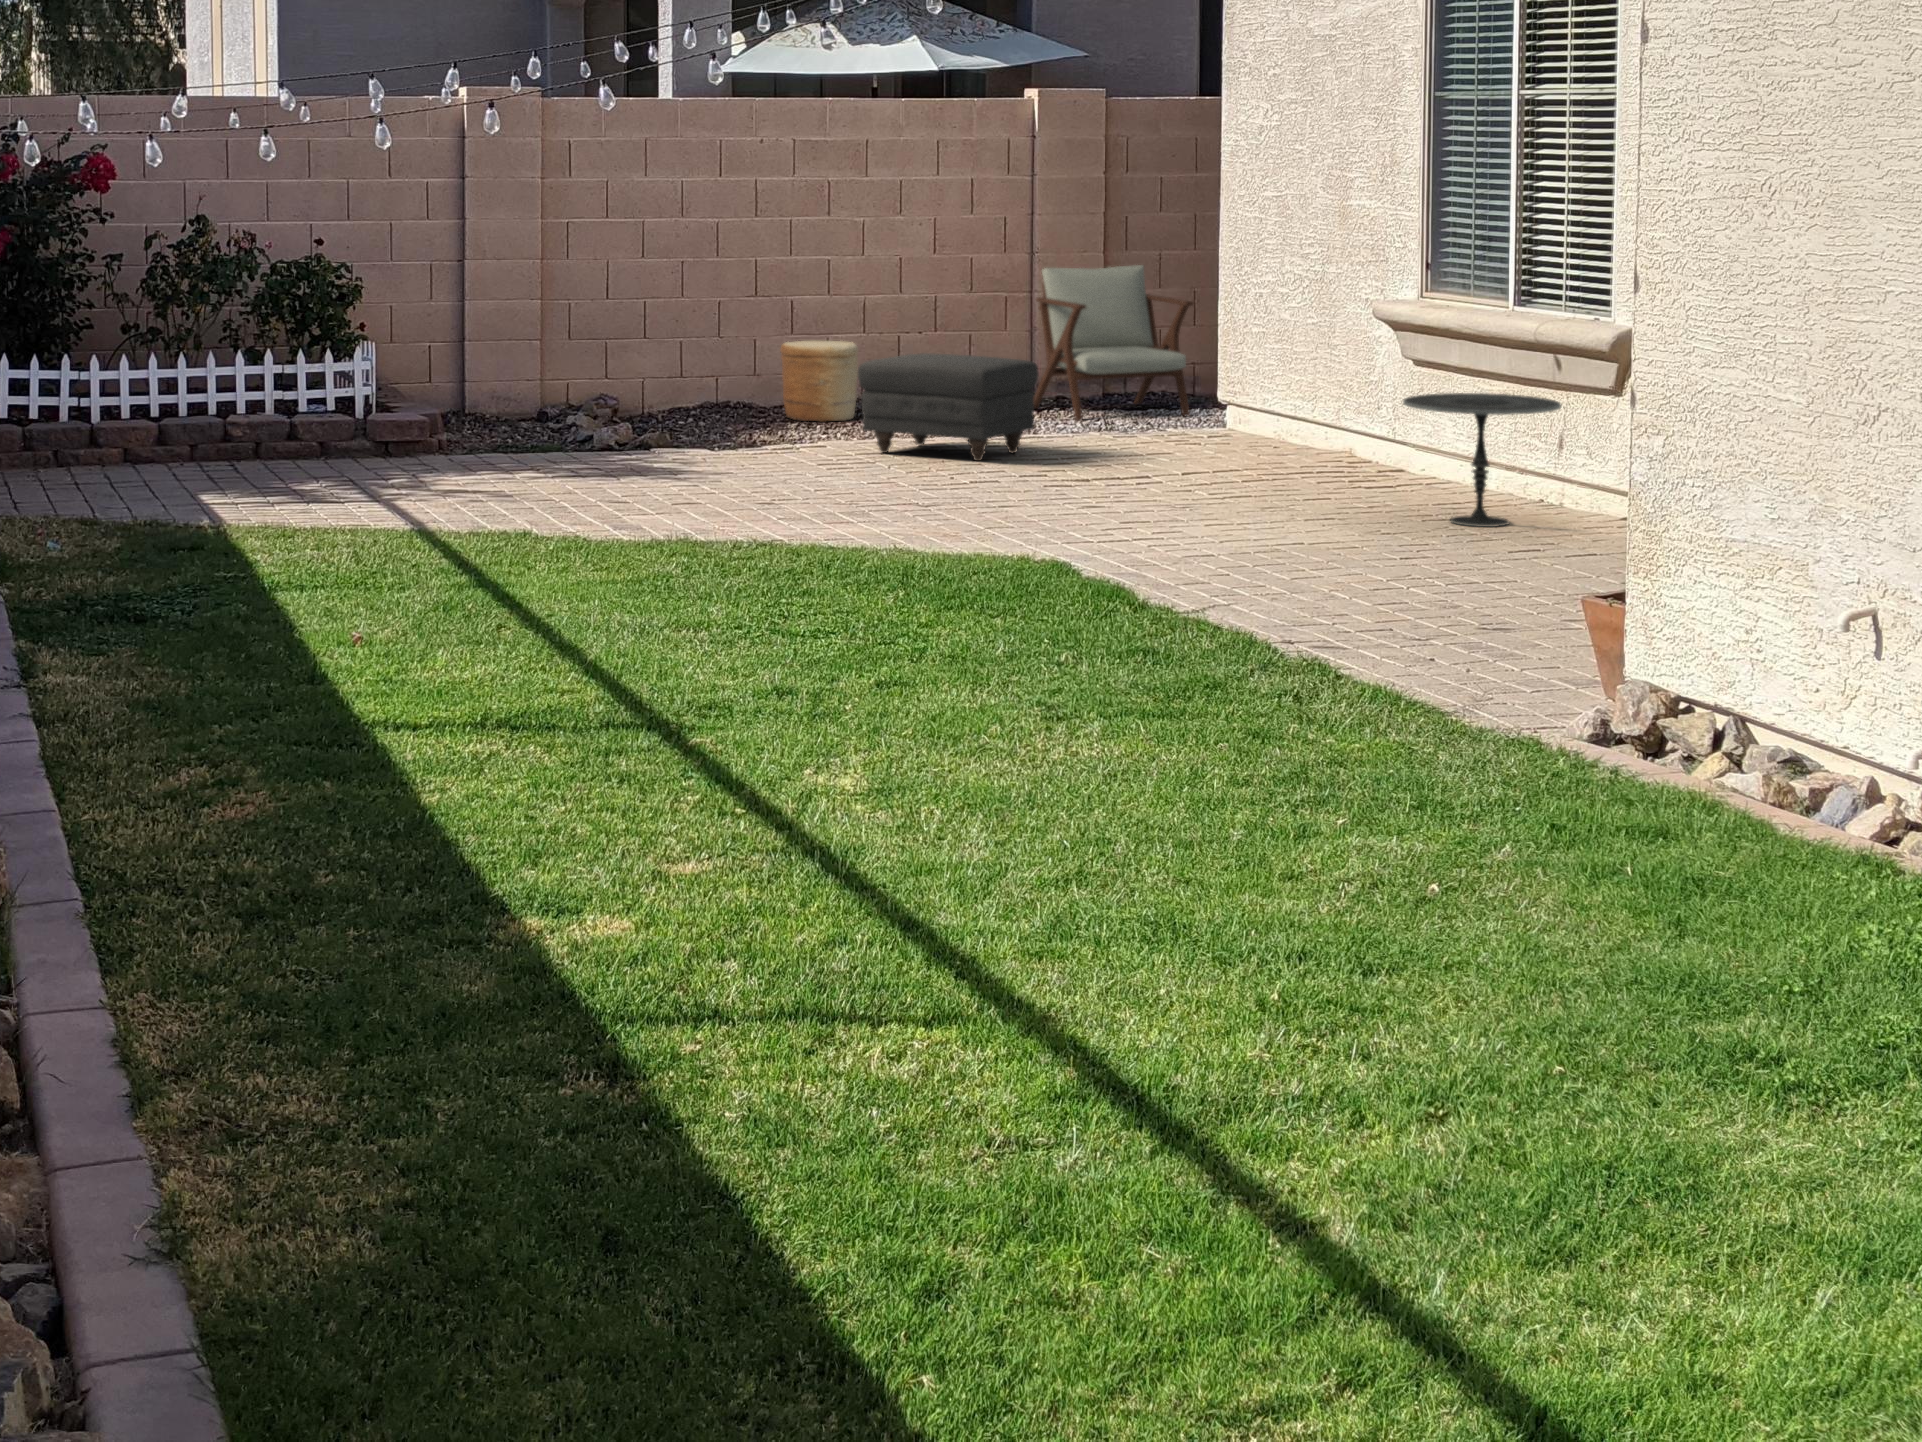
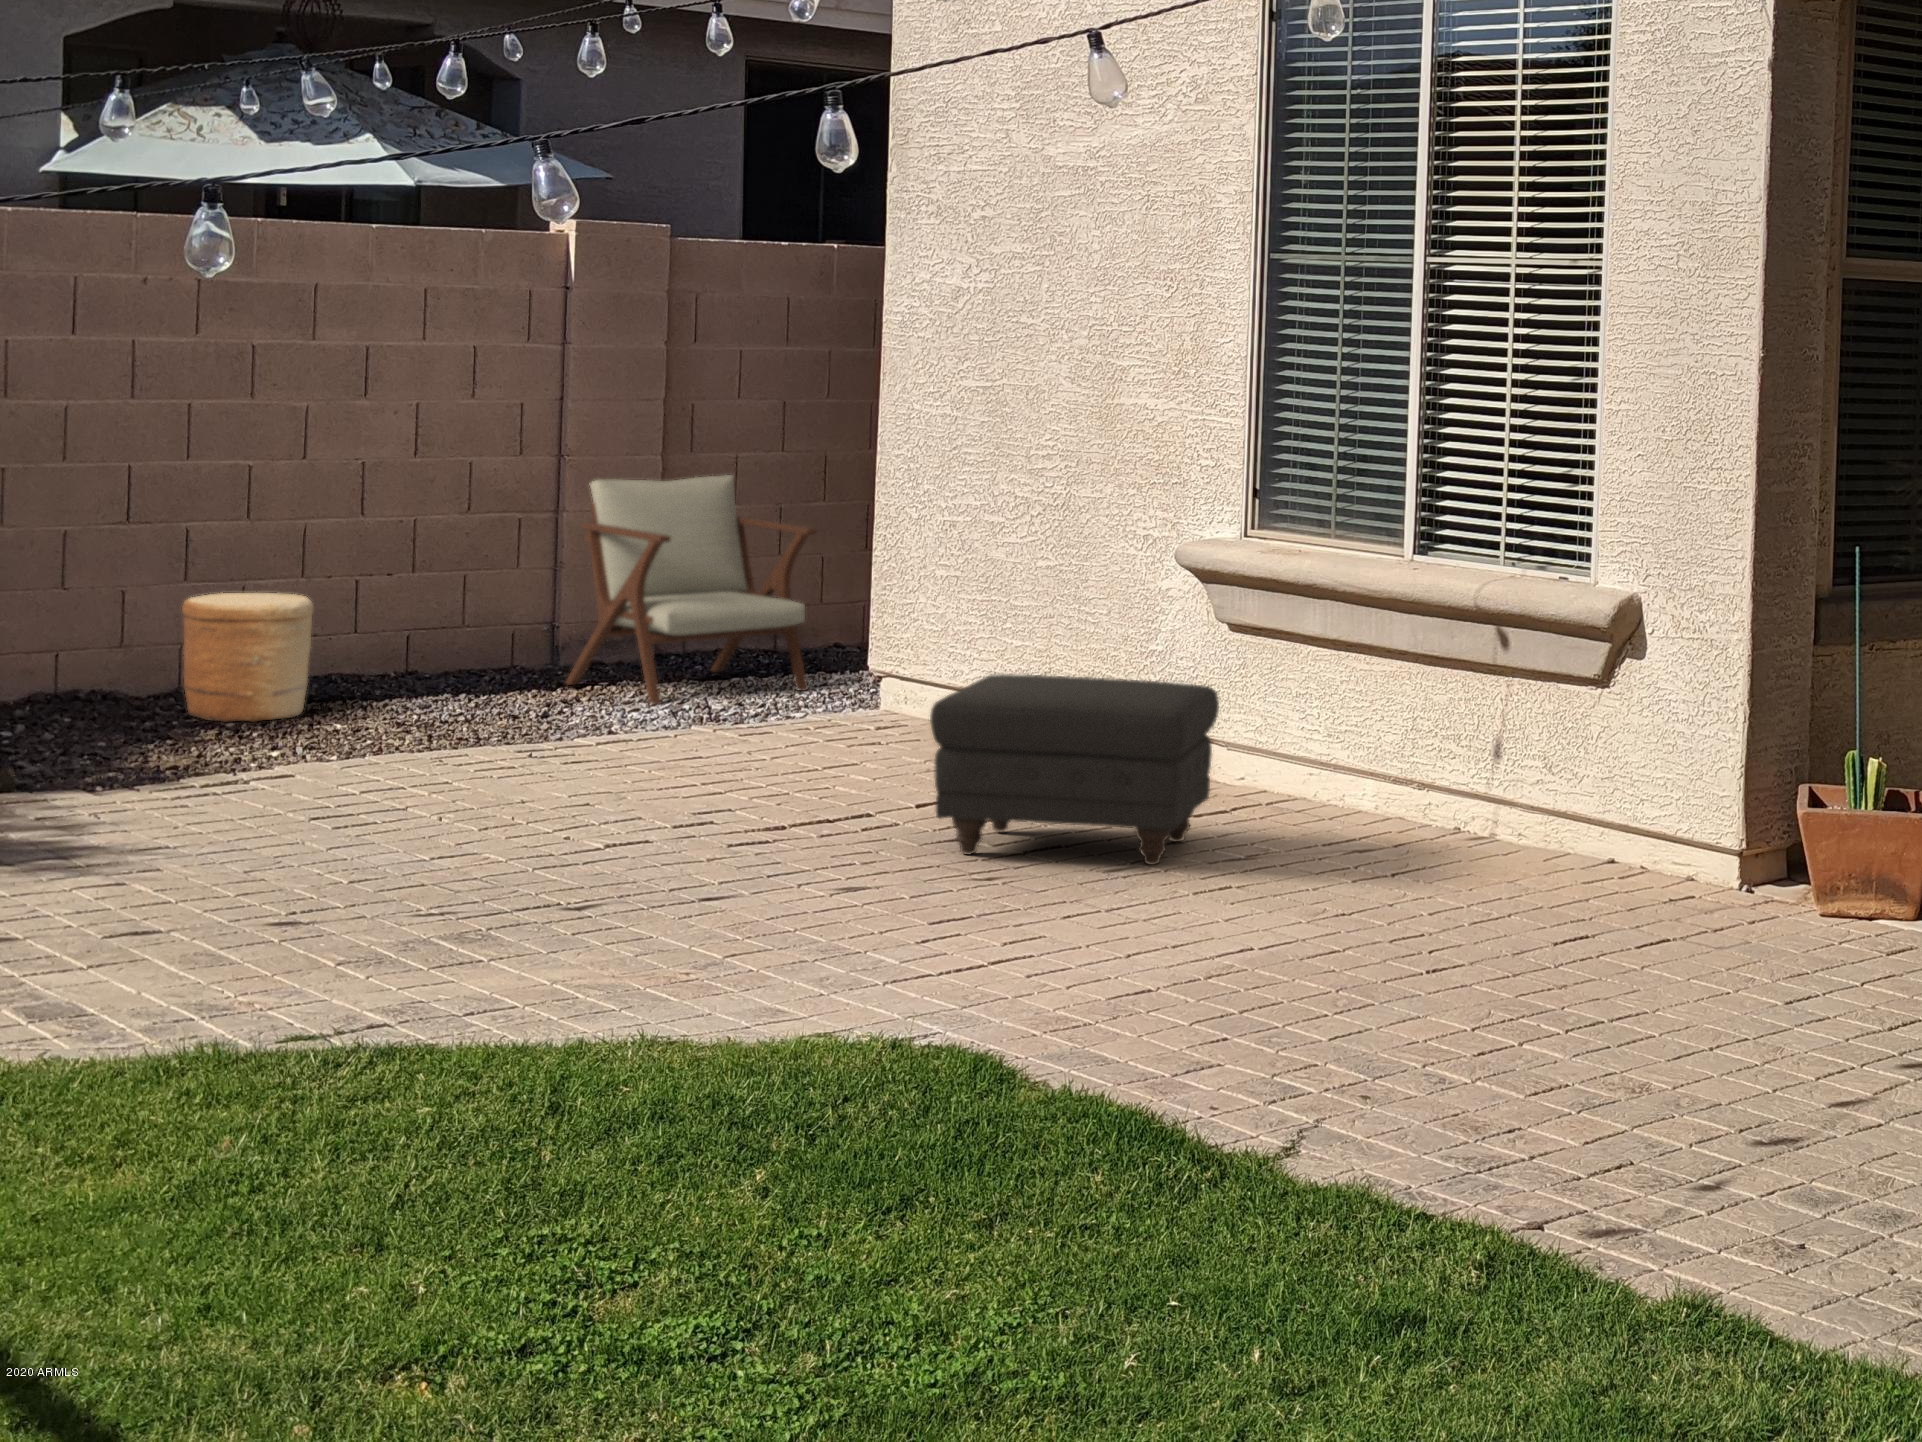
ottoman: present [858,353,1039,461] -> present [930,674,1219,865]
side table: present [1403,393,1561,527] -> none [1289,682,1508,880]

